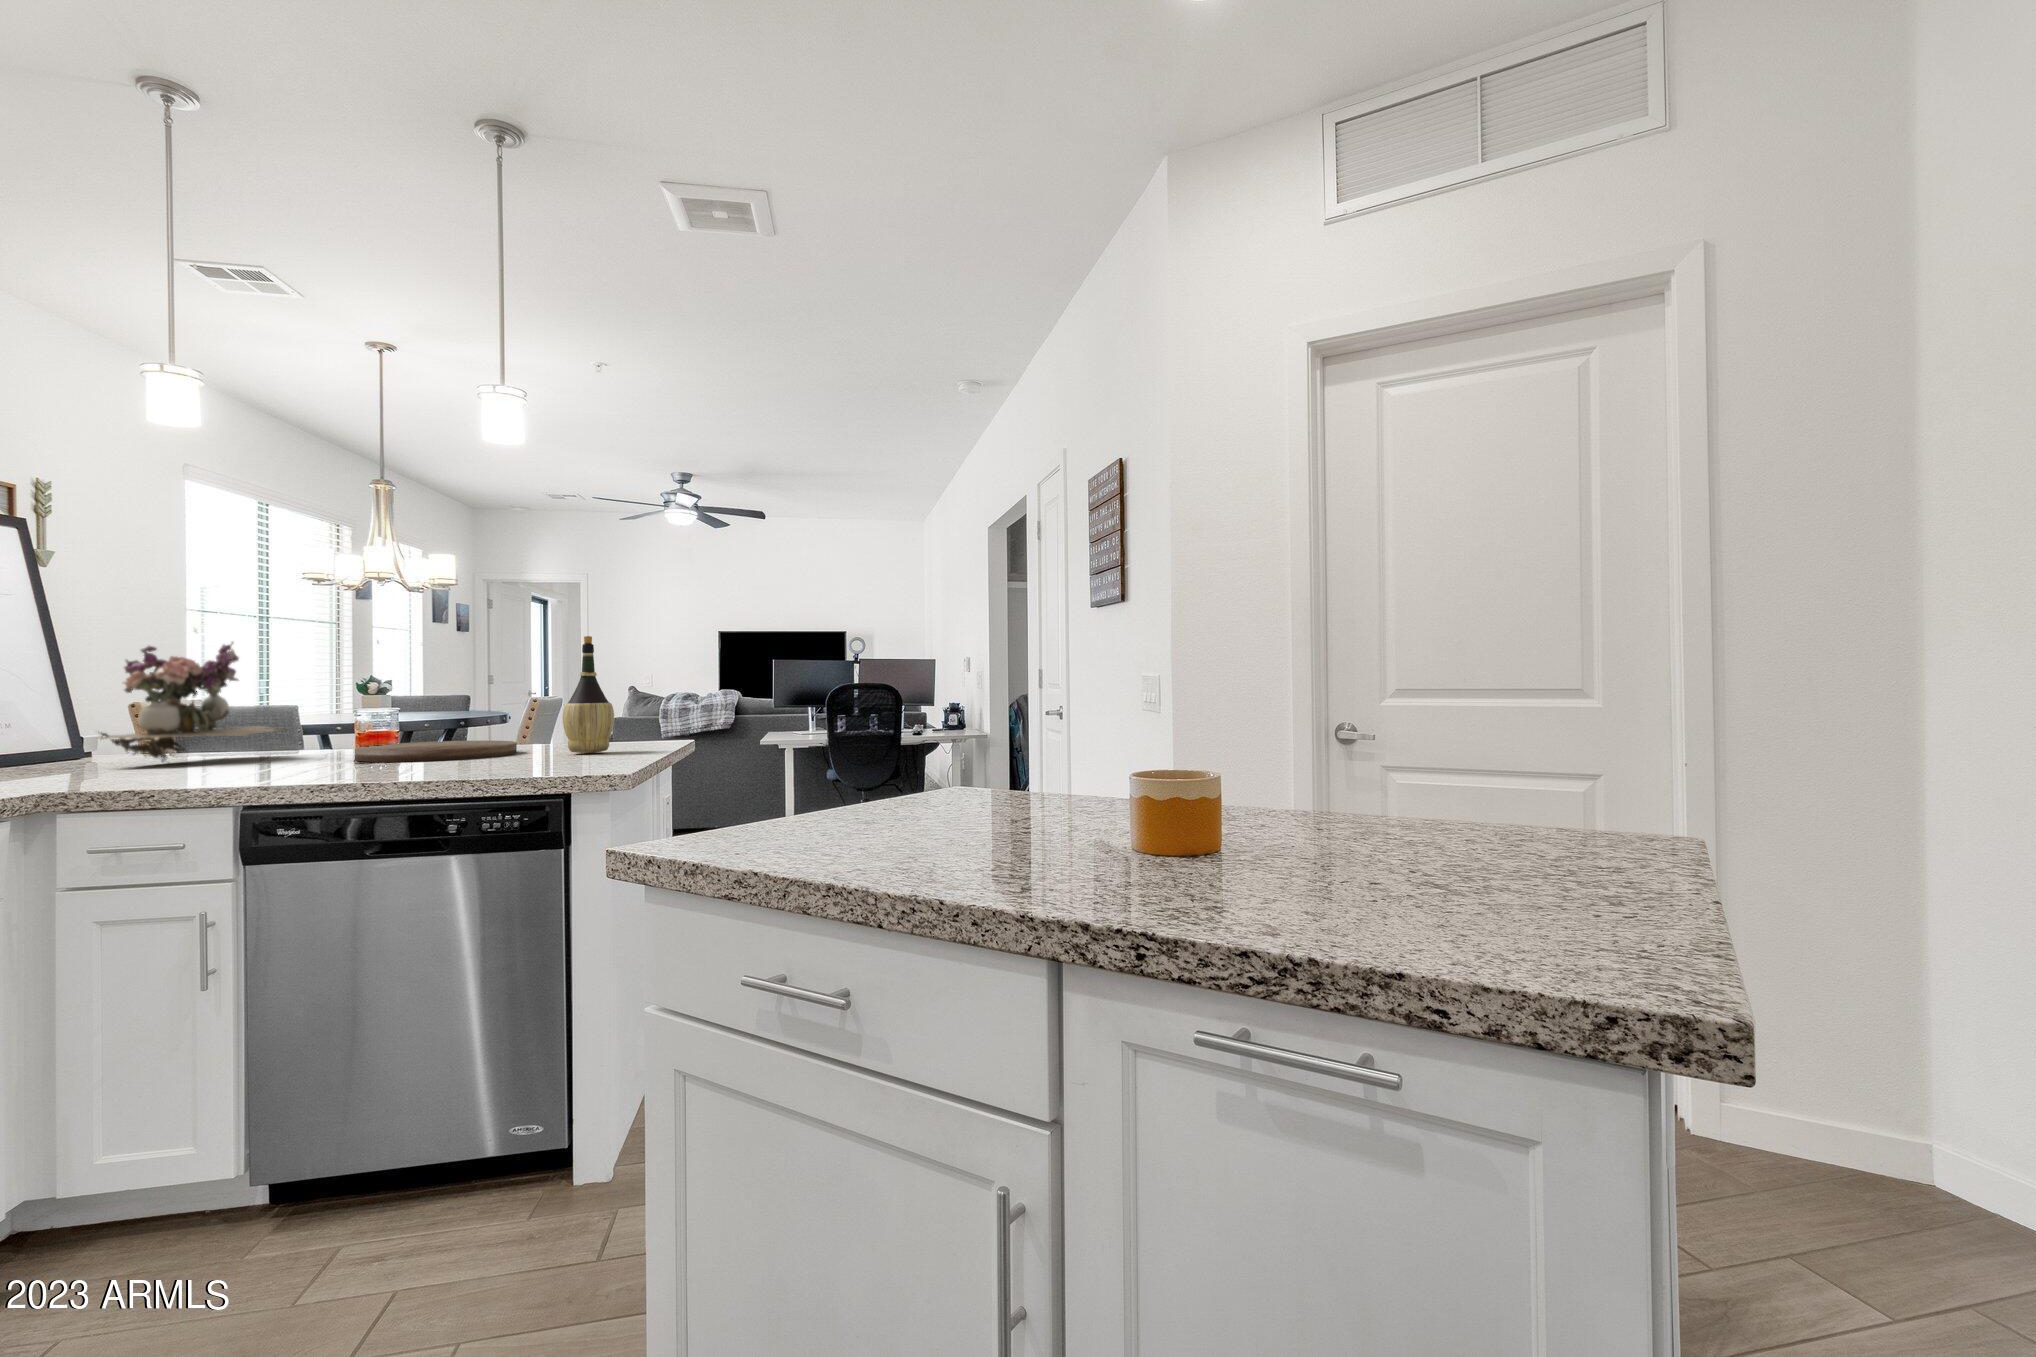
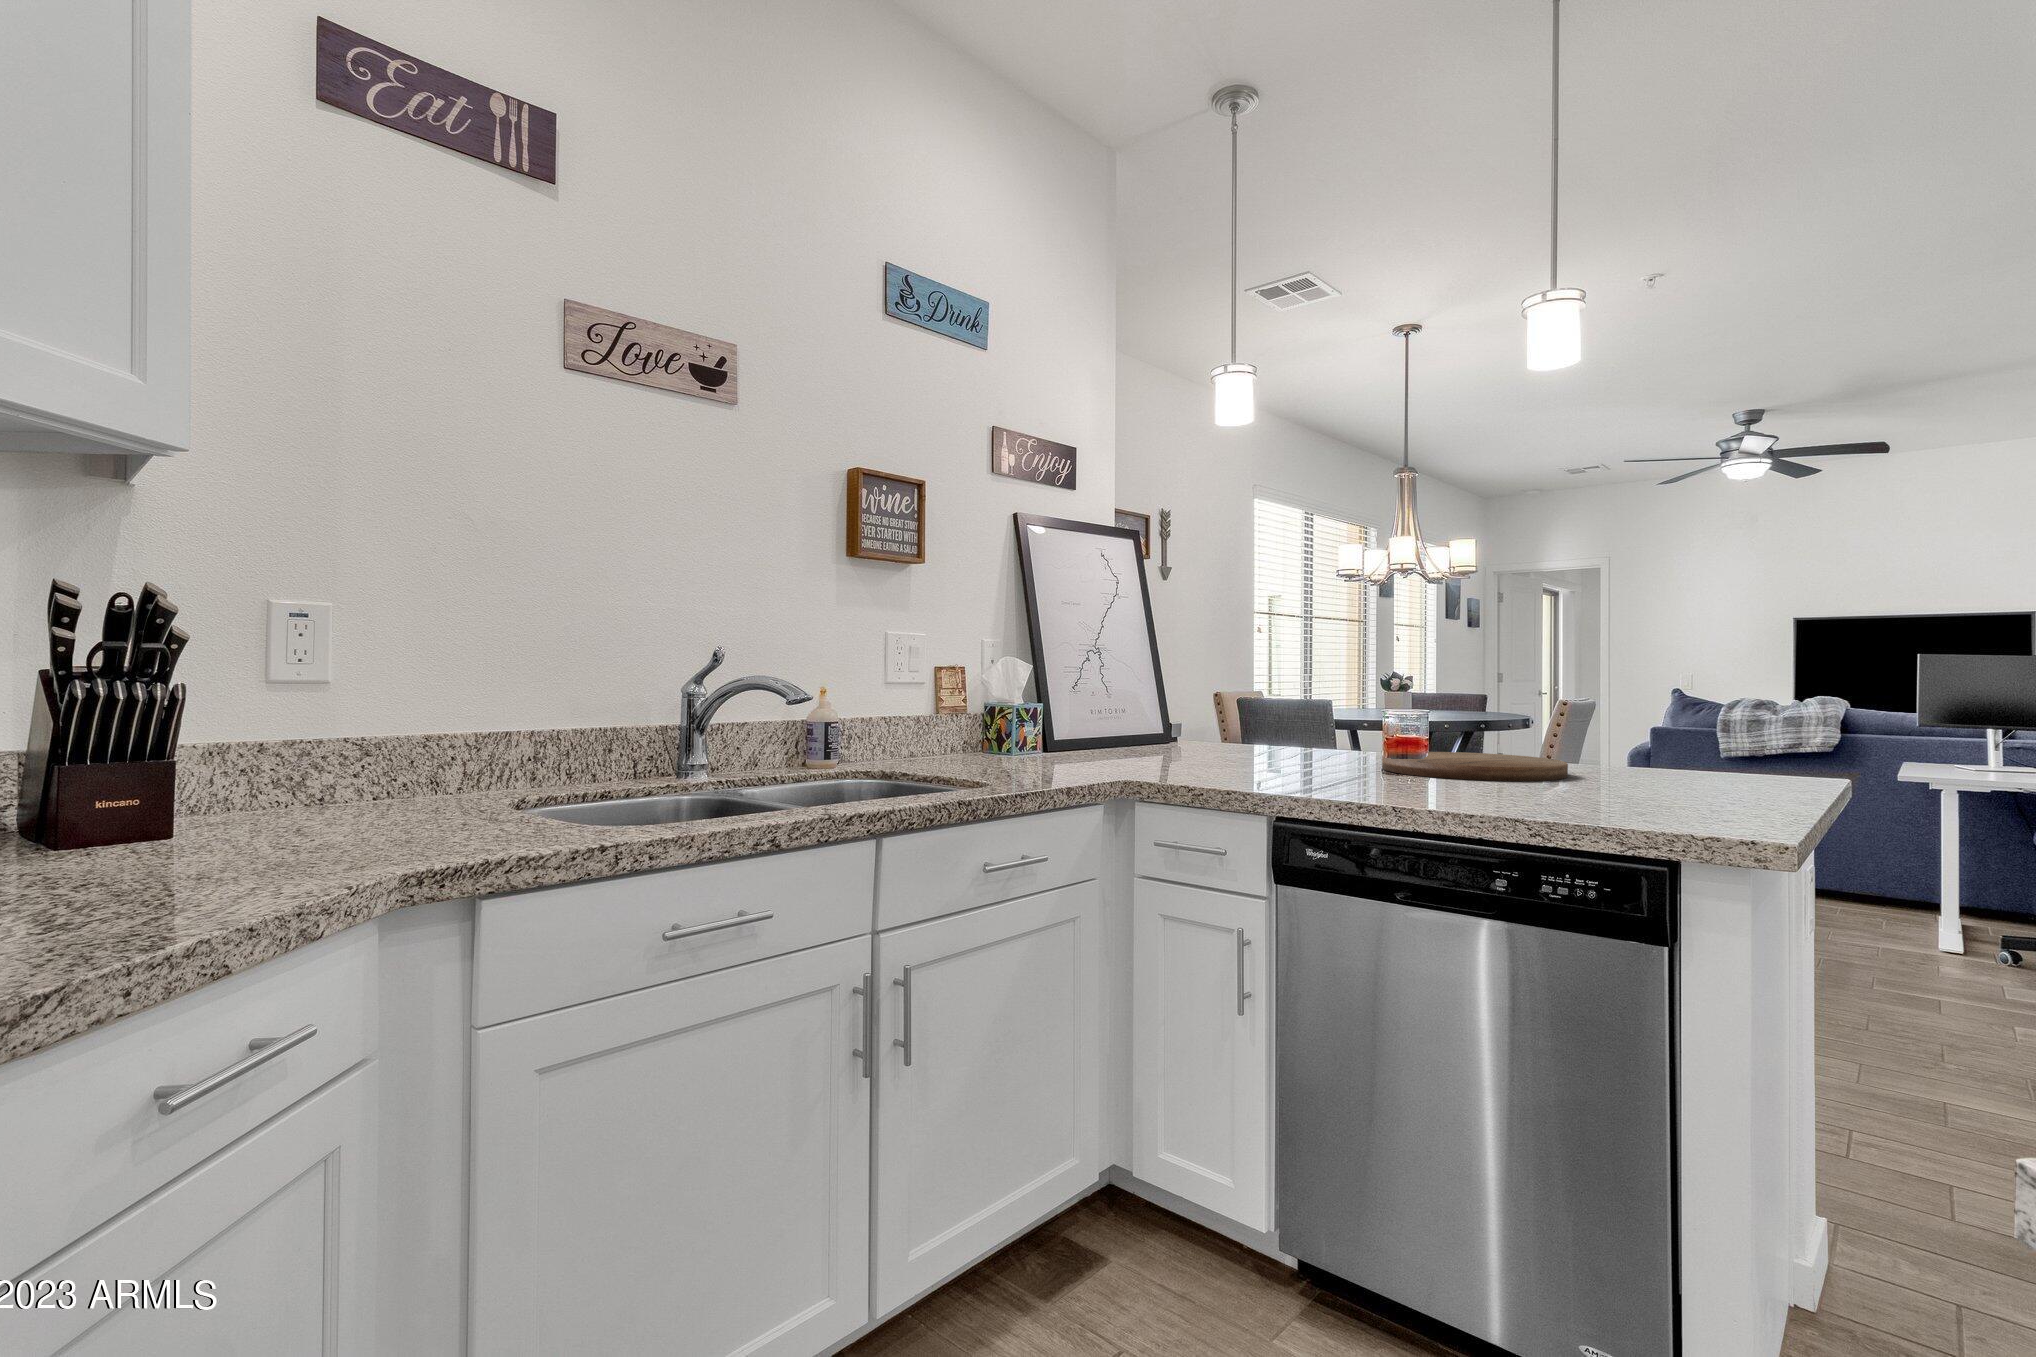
wine bottle: present [563,636,614,753] -> none [1638,621,1720,788]
flower arrangement: present [99,642,285,762] -> none [1174,638,1319,755]

